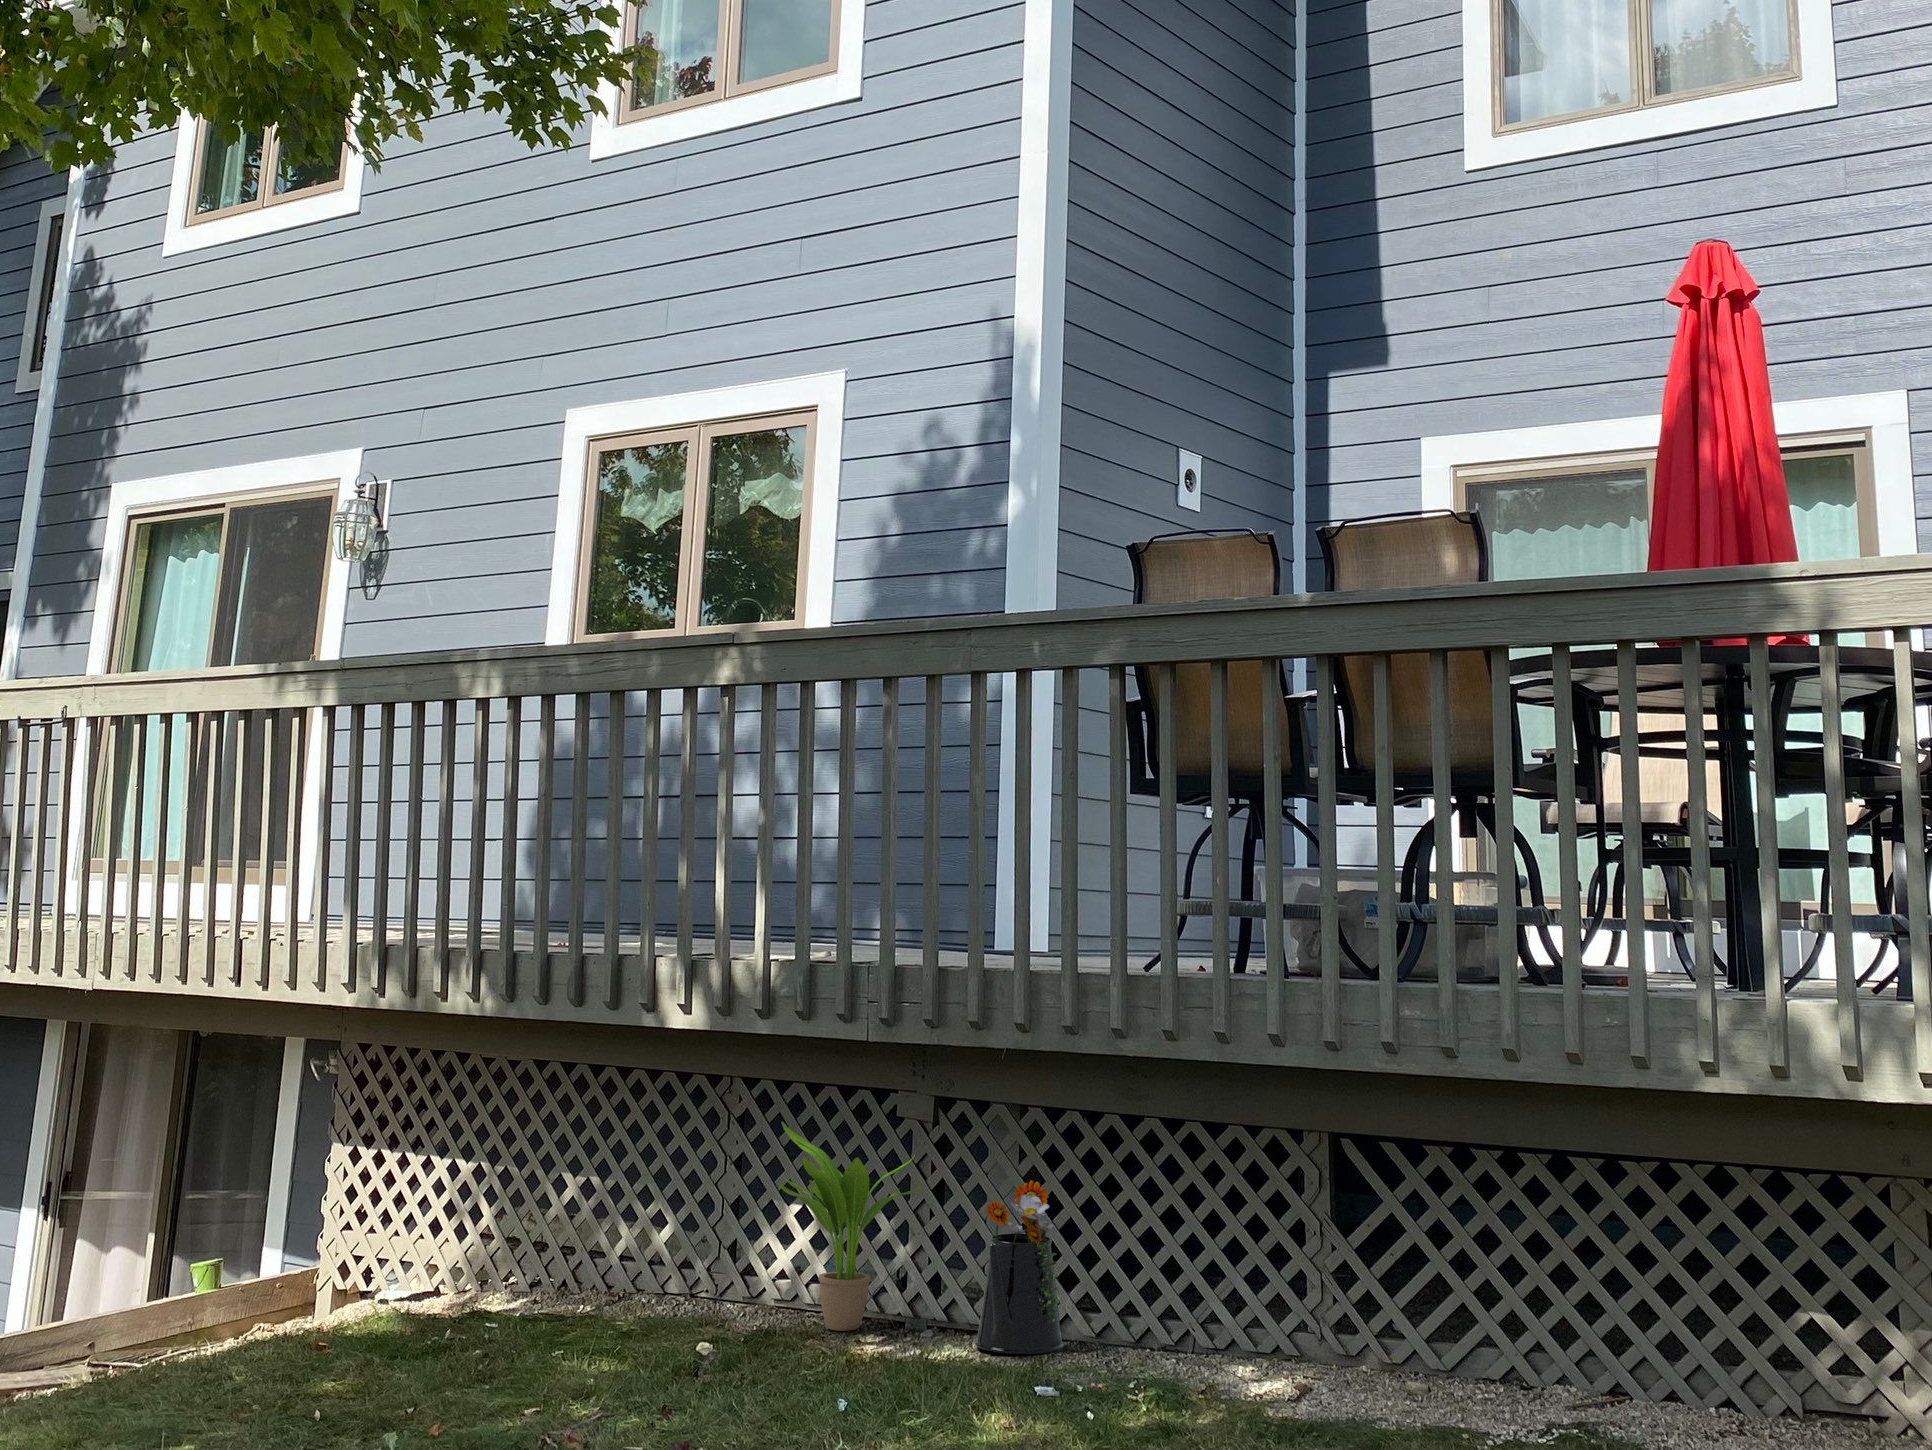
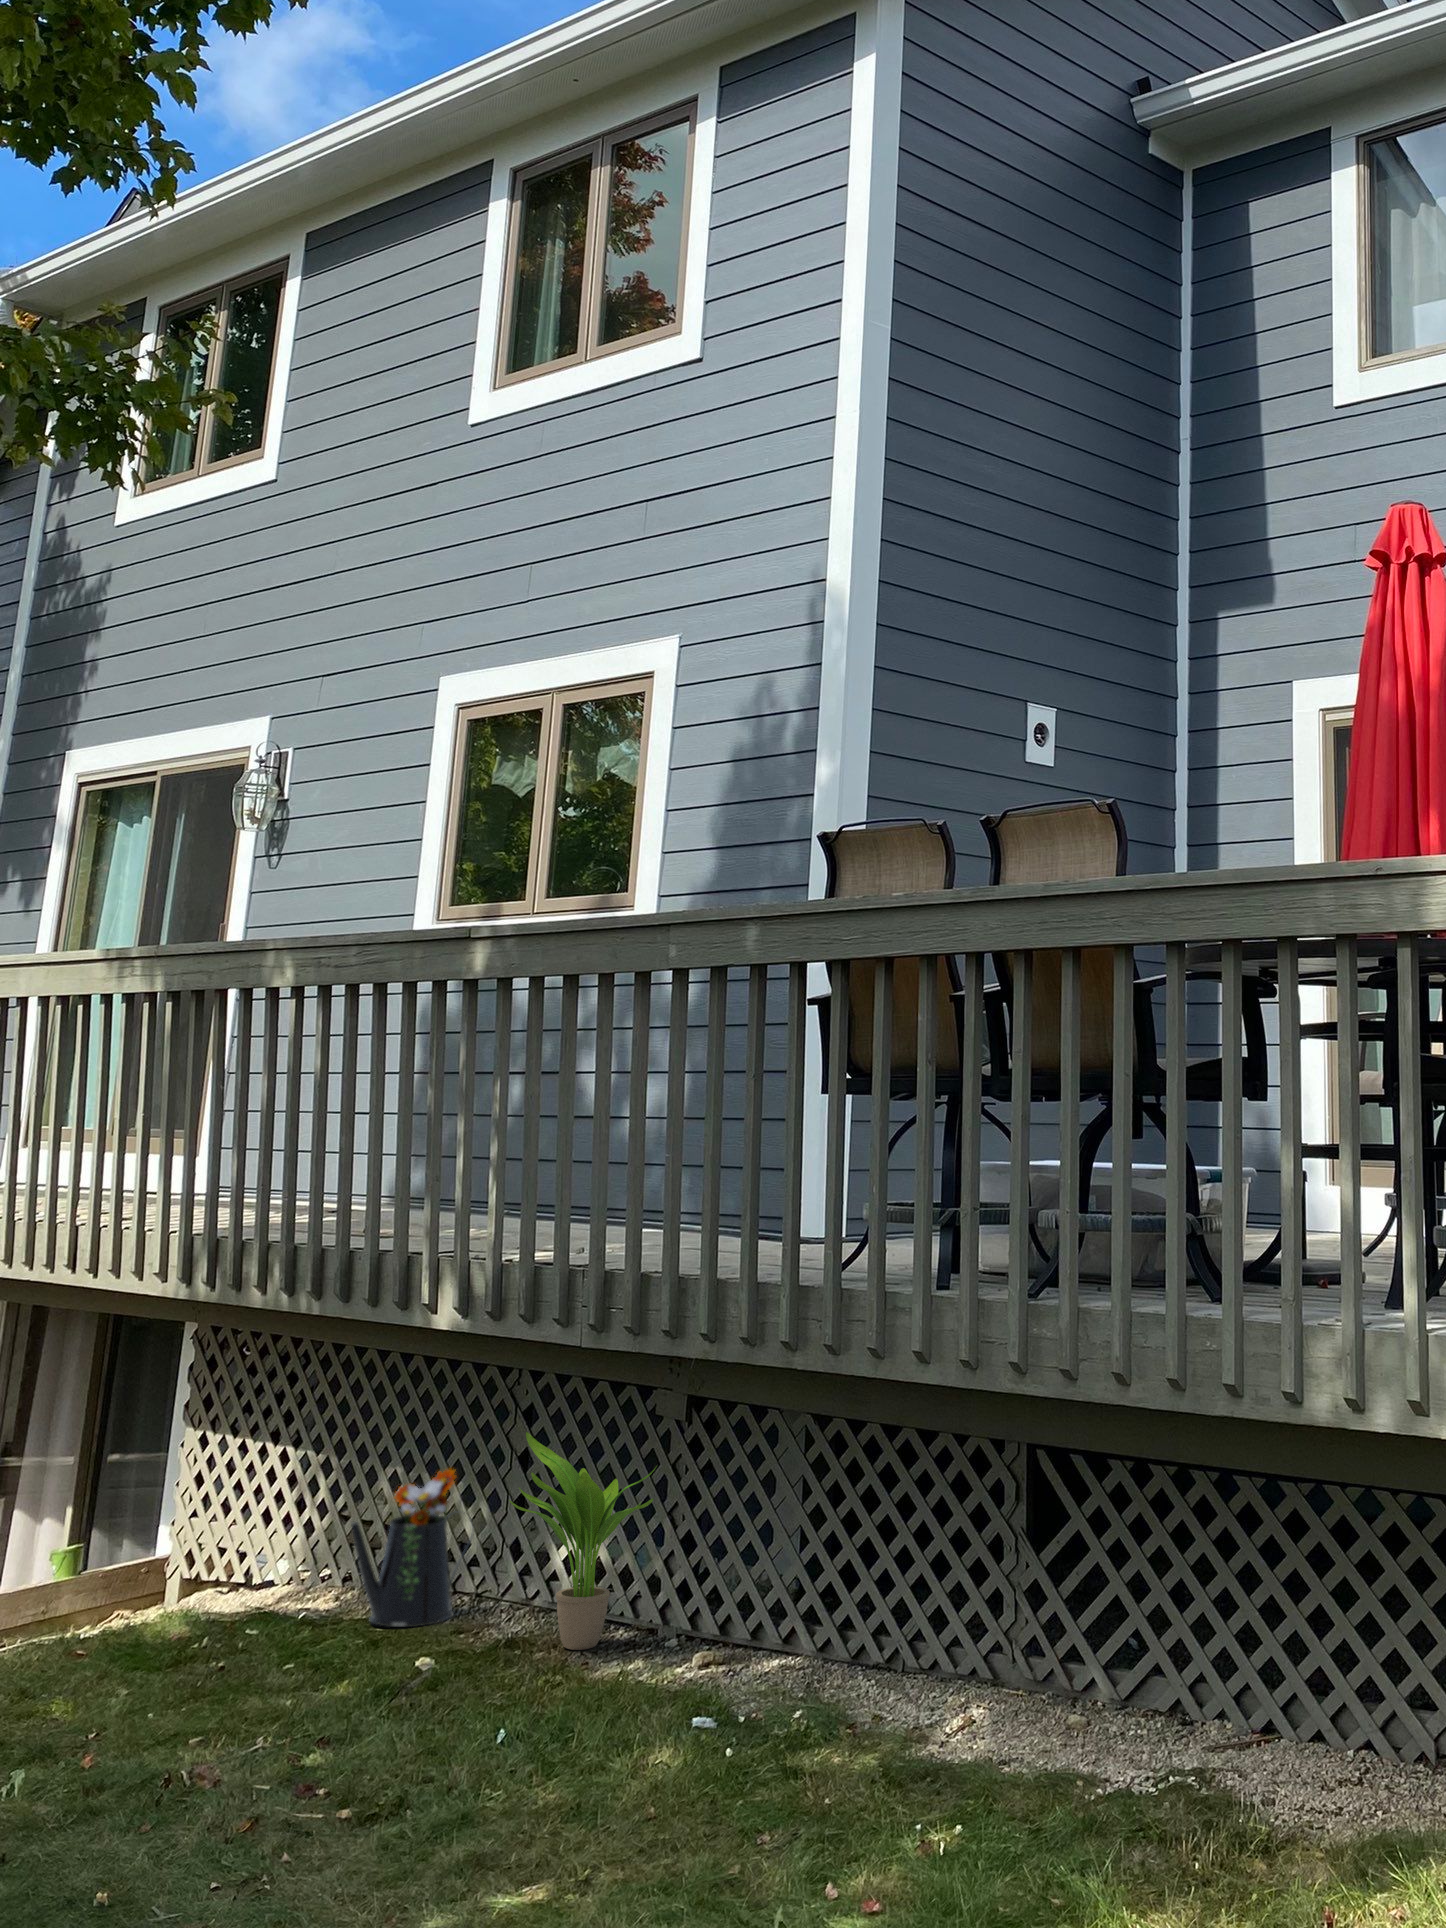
watering can: present [975,1180,1064,1354] -> present [351,1469,467,1627]

